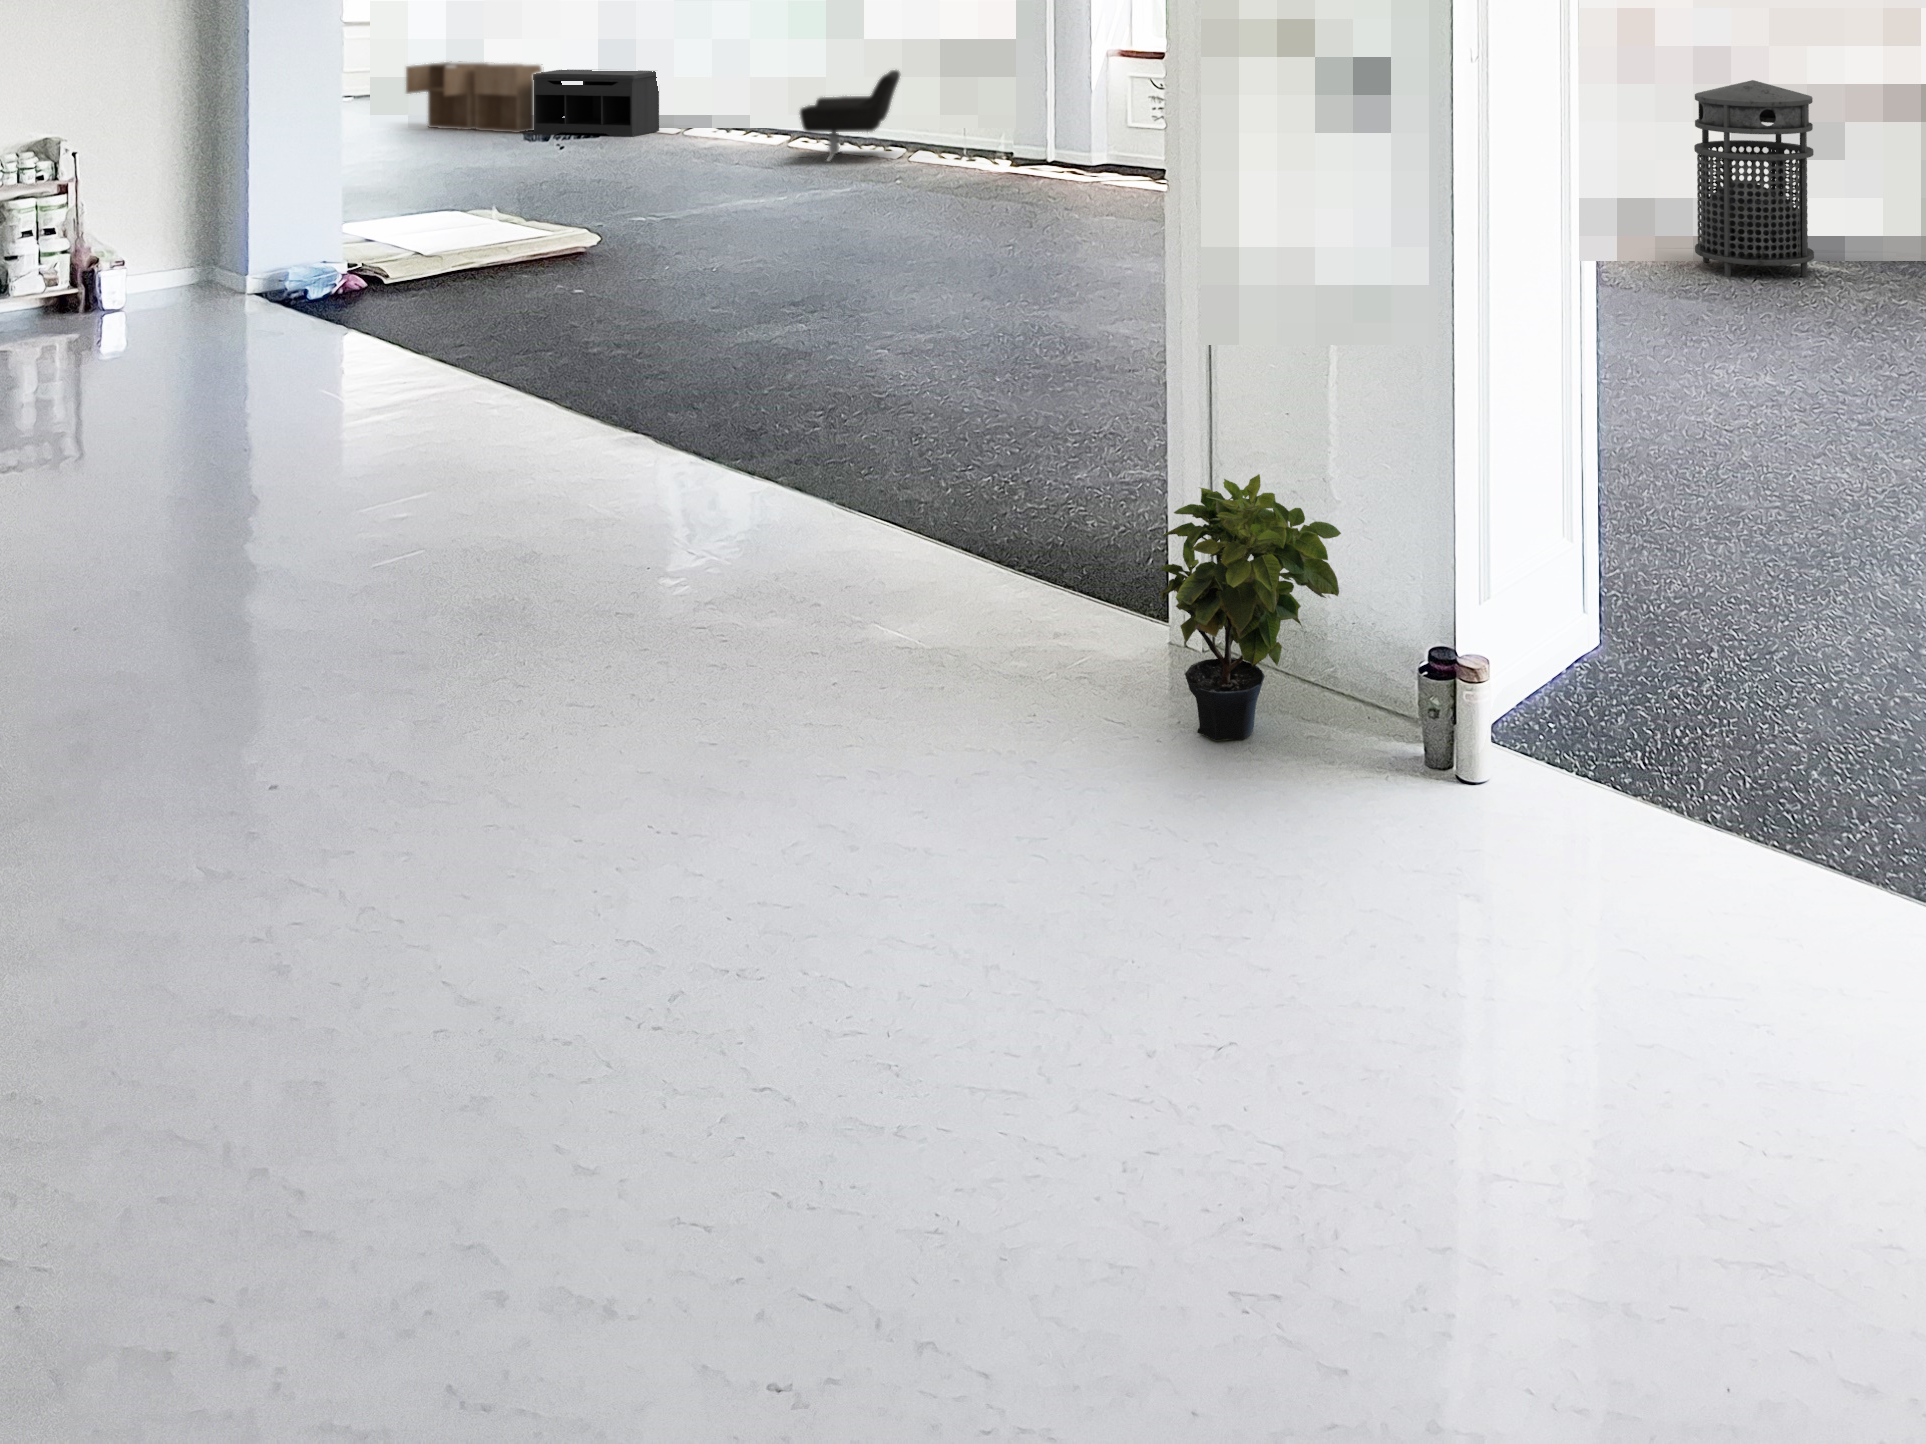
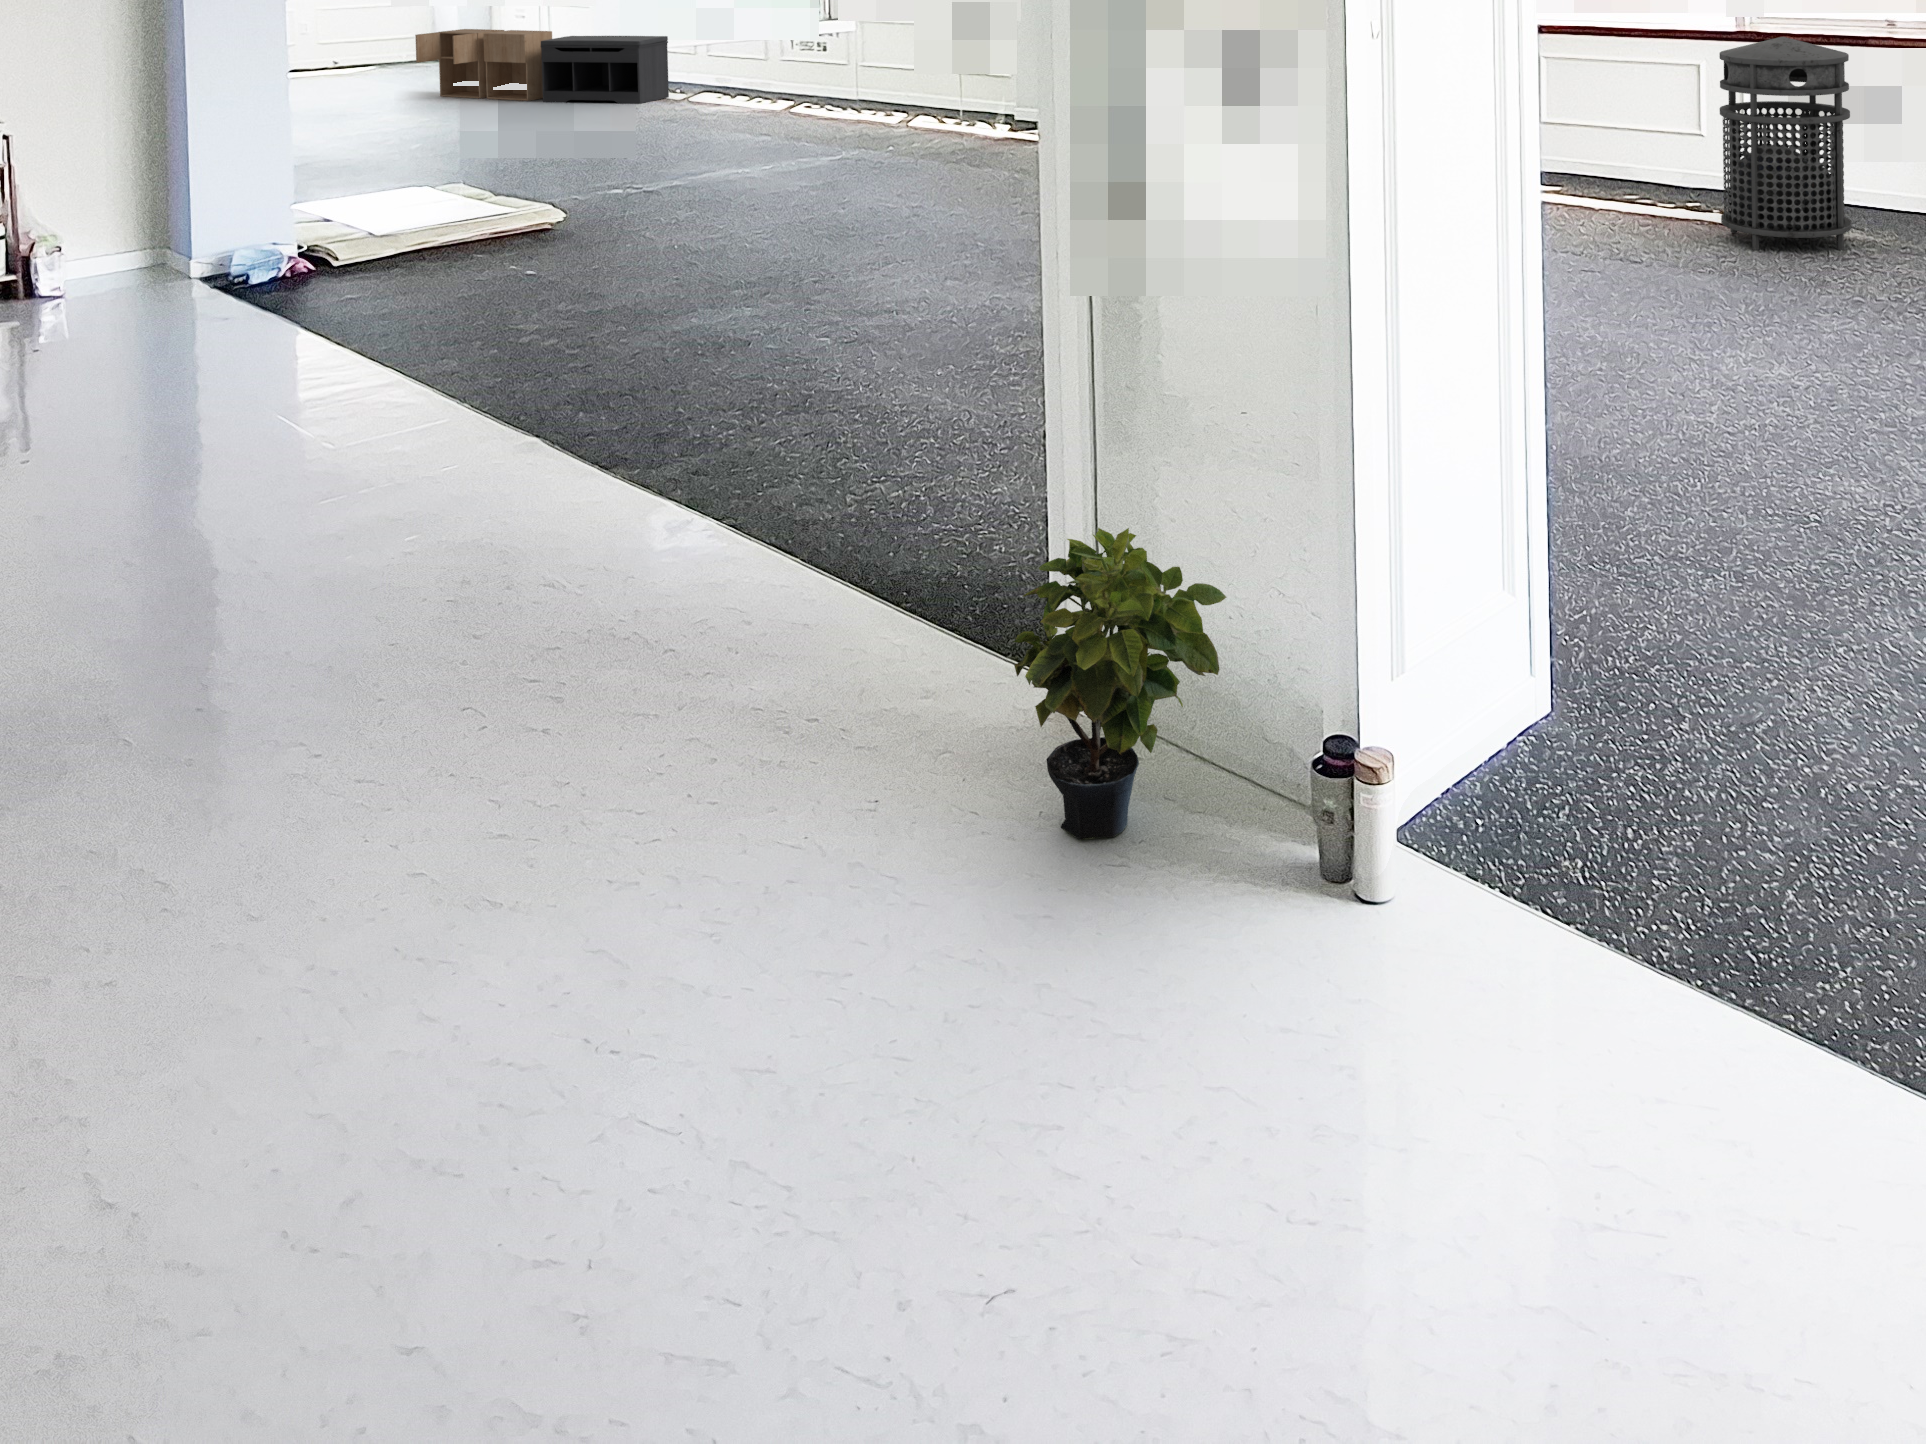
lounge chair: present [800,70,900,162] -> none [792,32,904,129]

